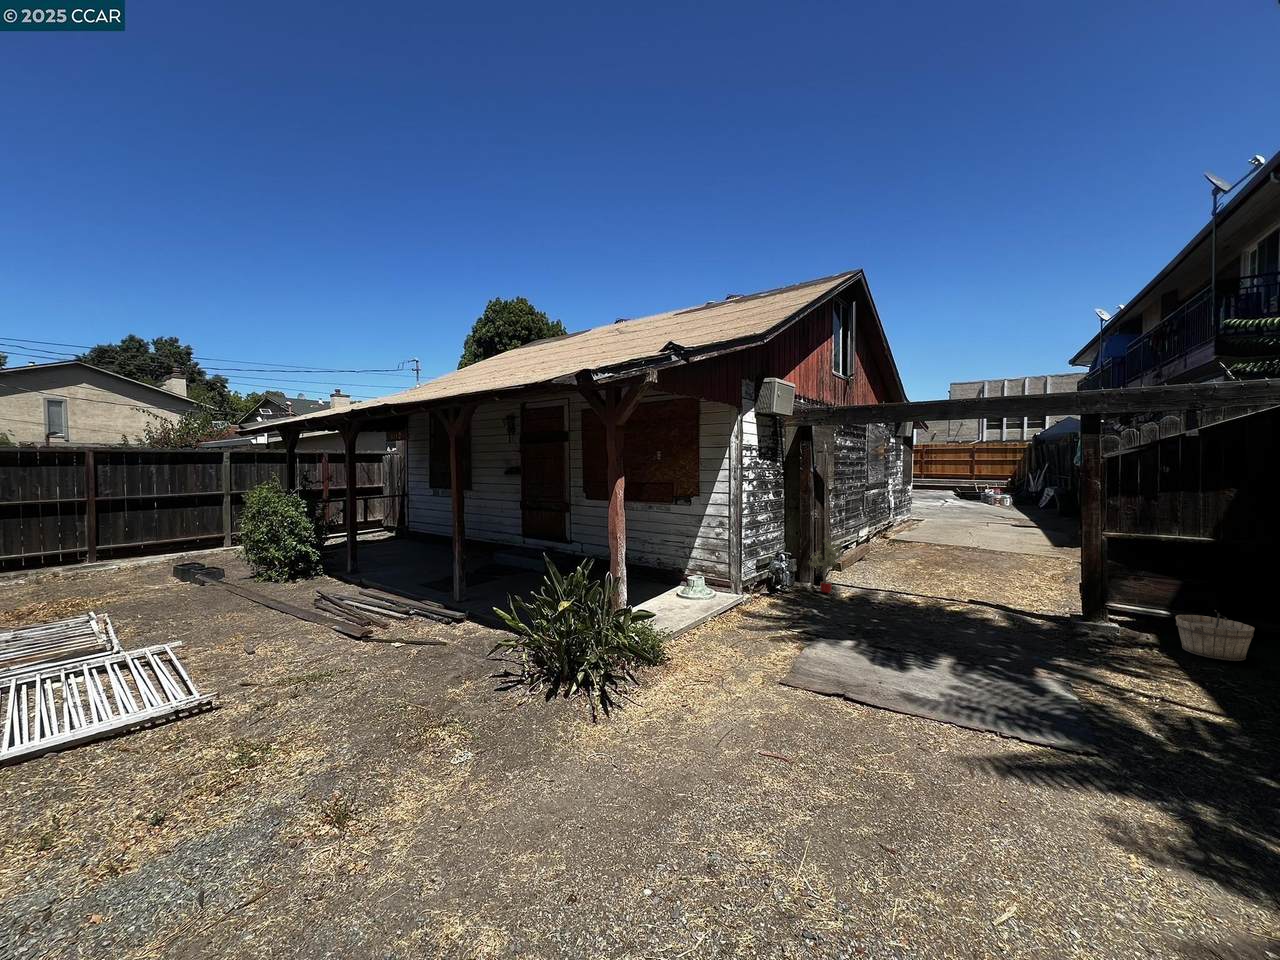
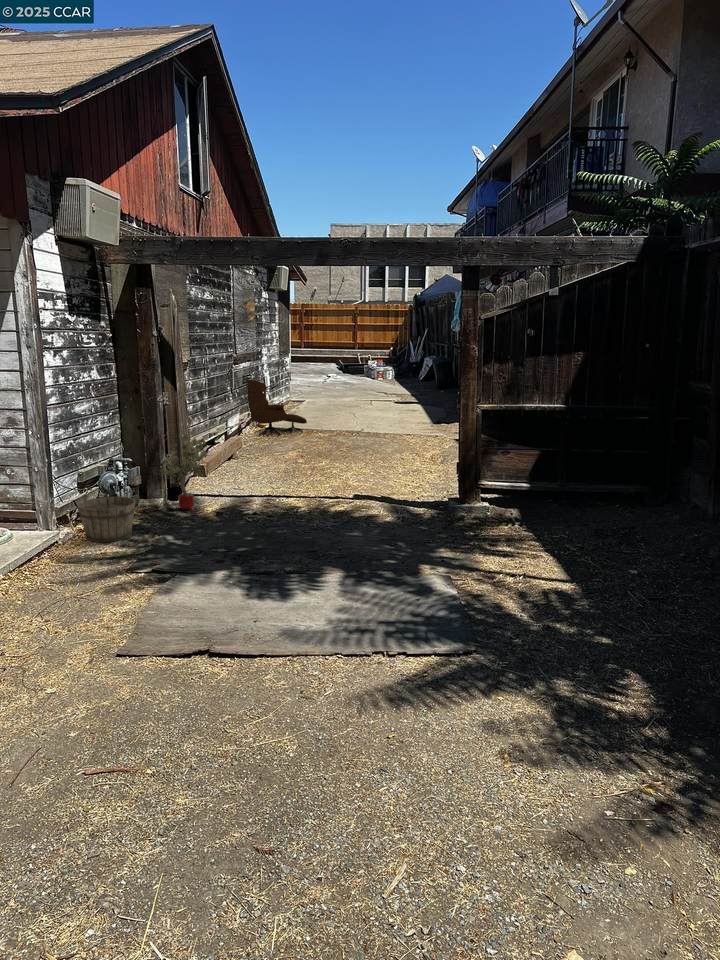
lounge chair: none [872,502,925,546] -> present [247,380,307,436]
wooden bucket: present [1176,610,1255,661] -> present [77,490,135,542]

